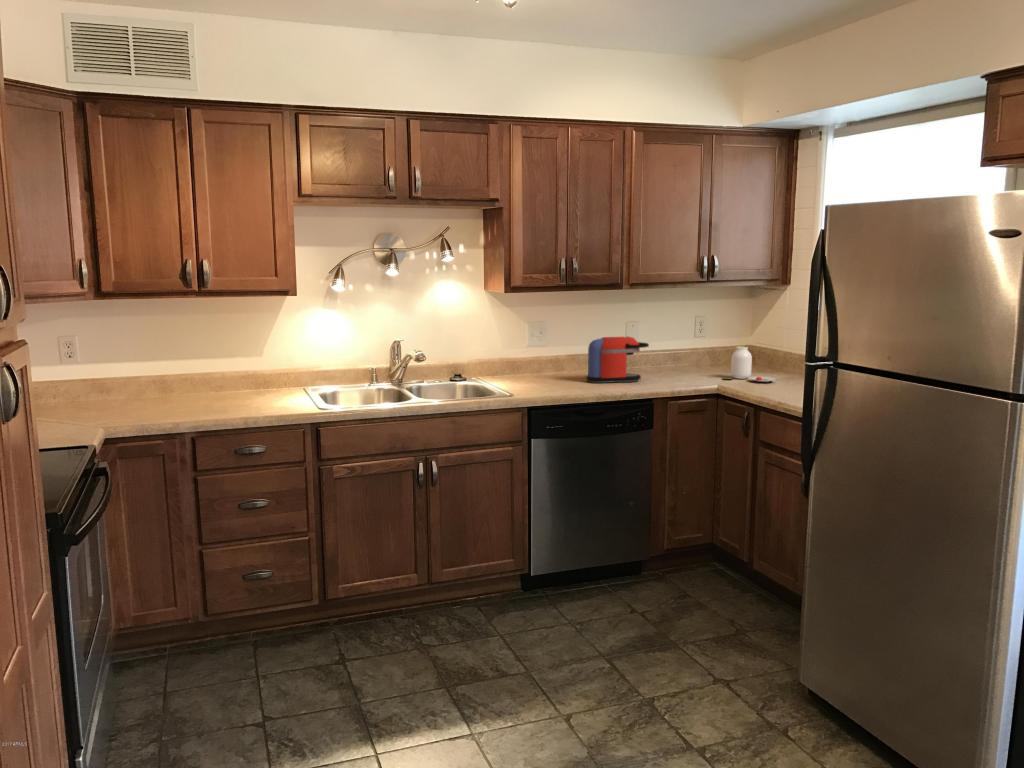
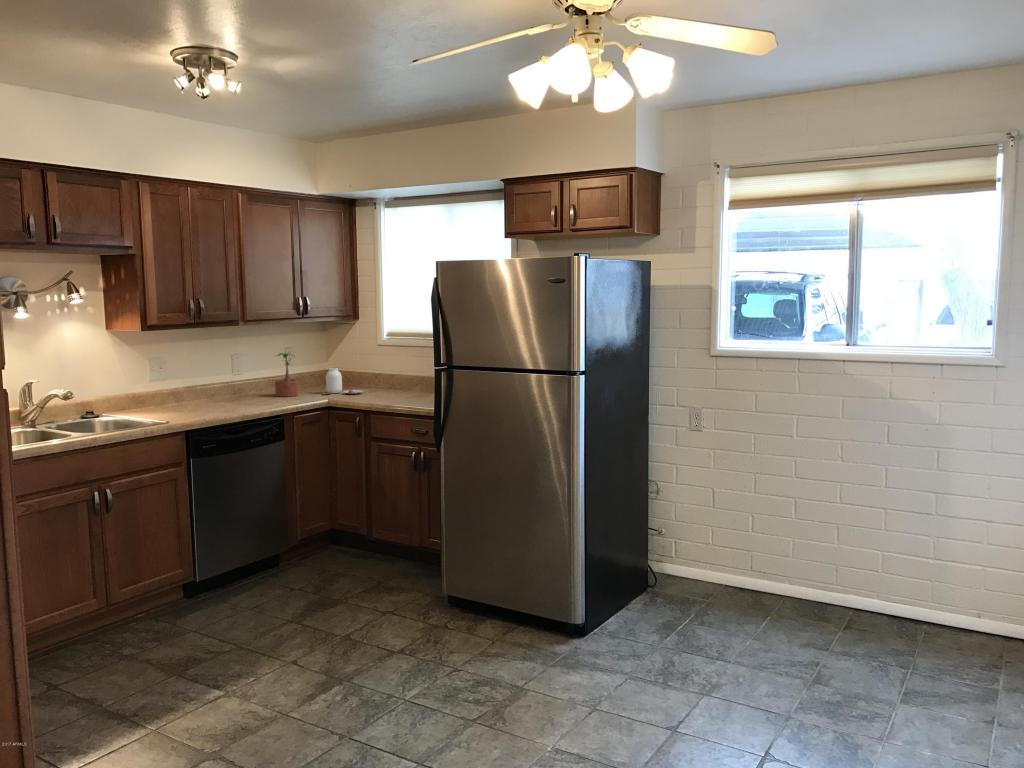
potted plant: none [668,324,699,378] -> present [275,353,298,397]
coffee maker: present [586,337,649,383] -> none [214,365,265,407]

